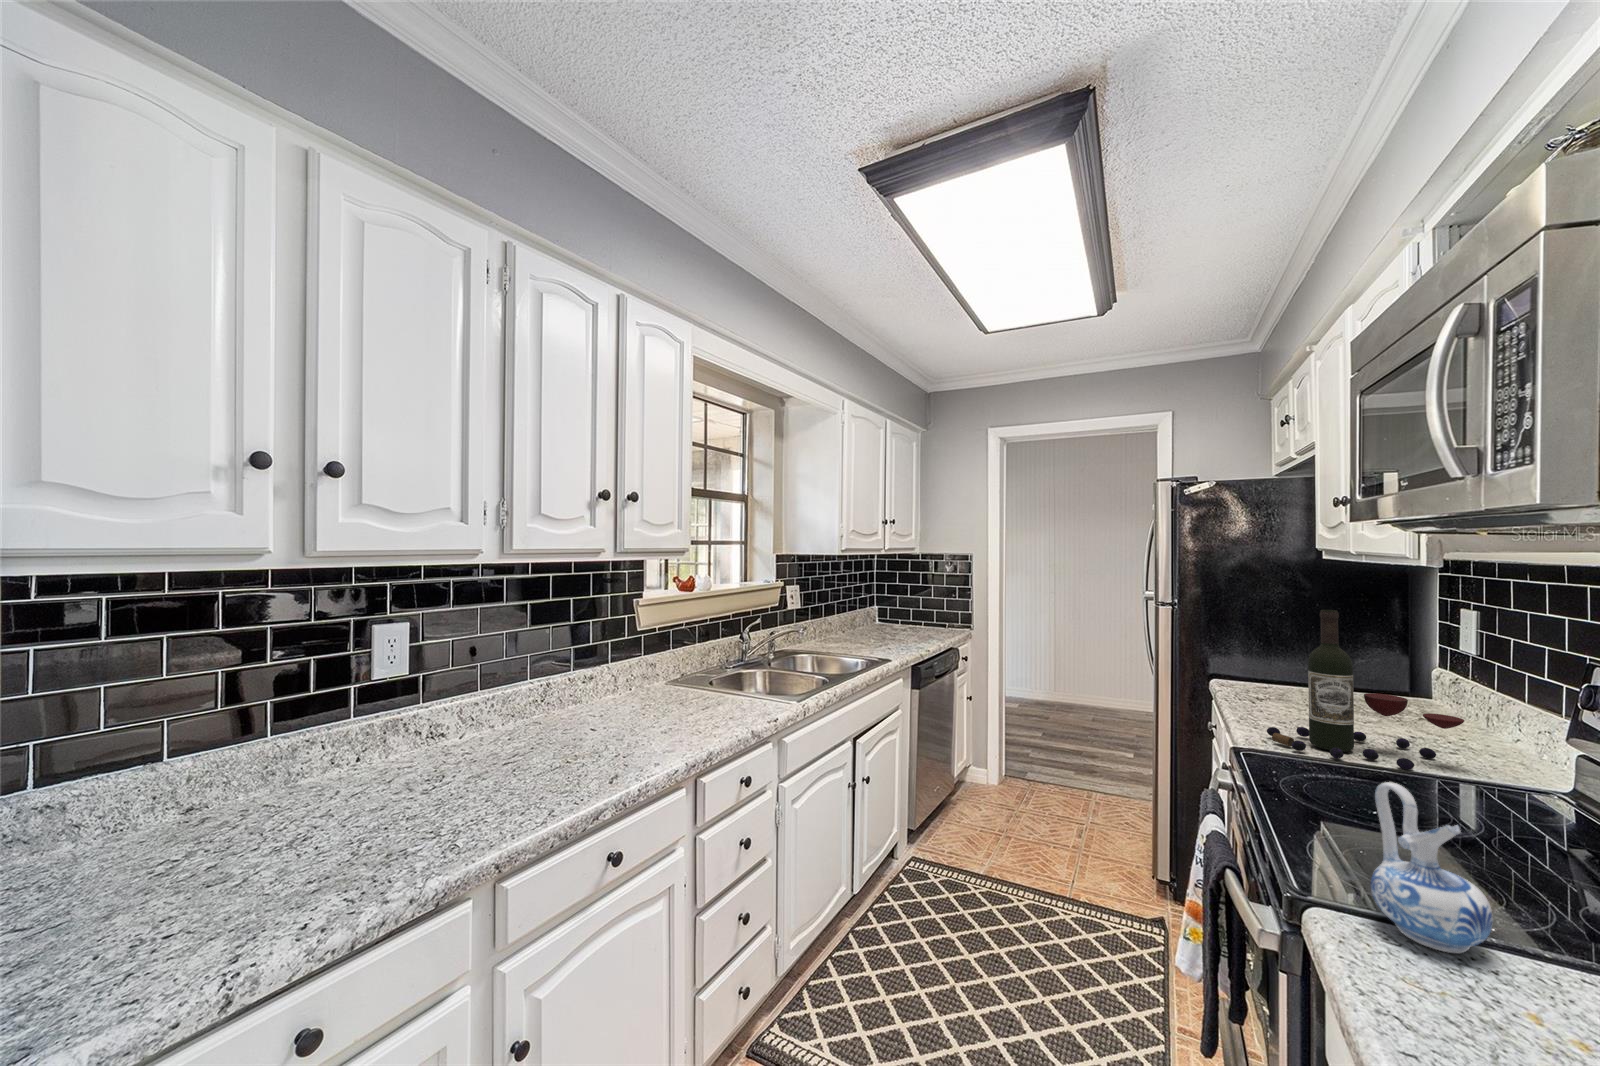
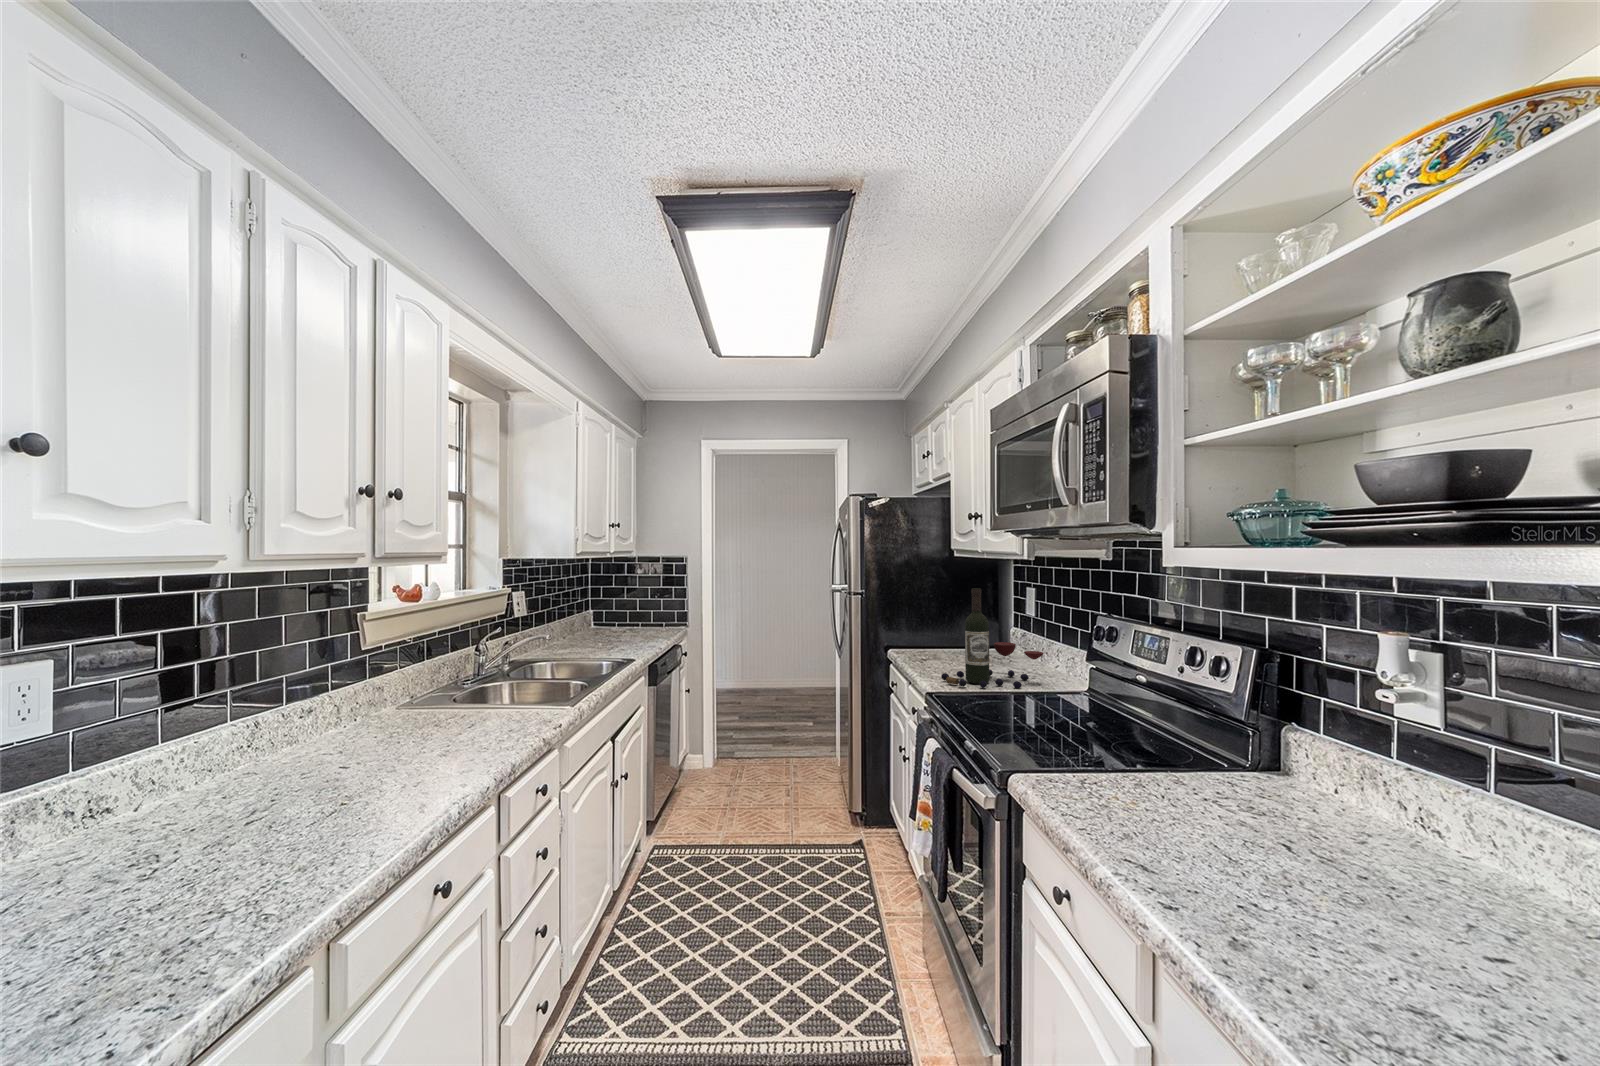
ceramic pitcher: present [1371,782,1493,953] -> none [1039,684,1091,773]

